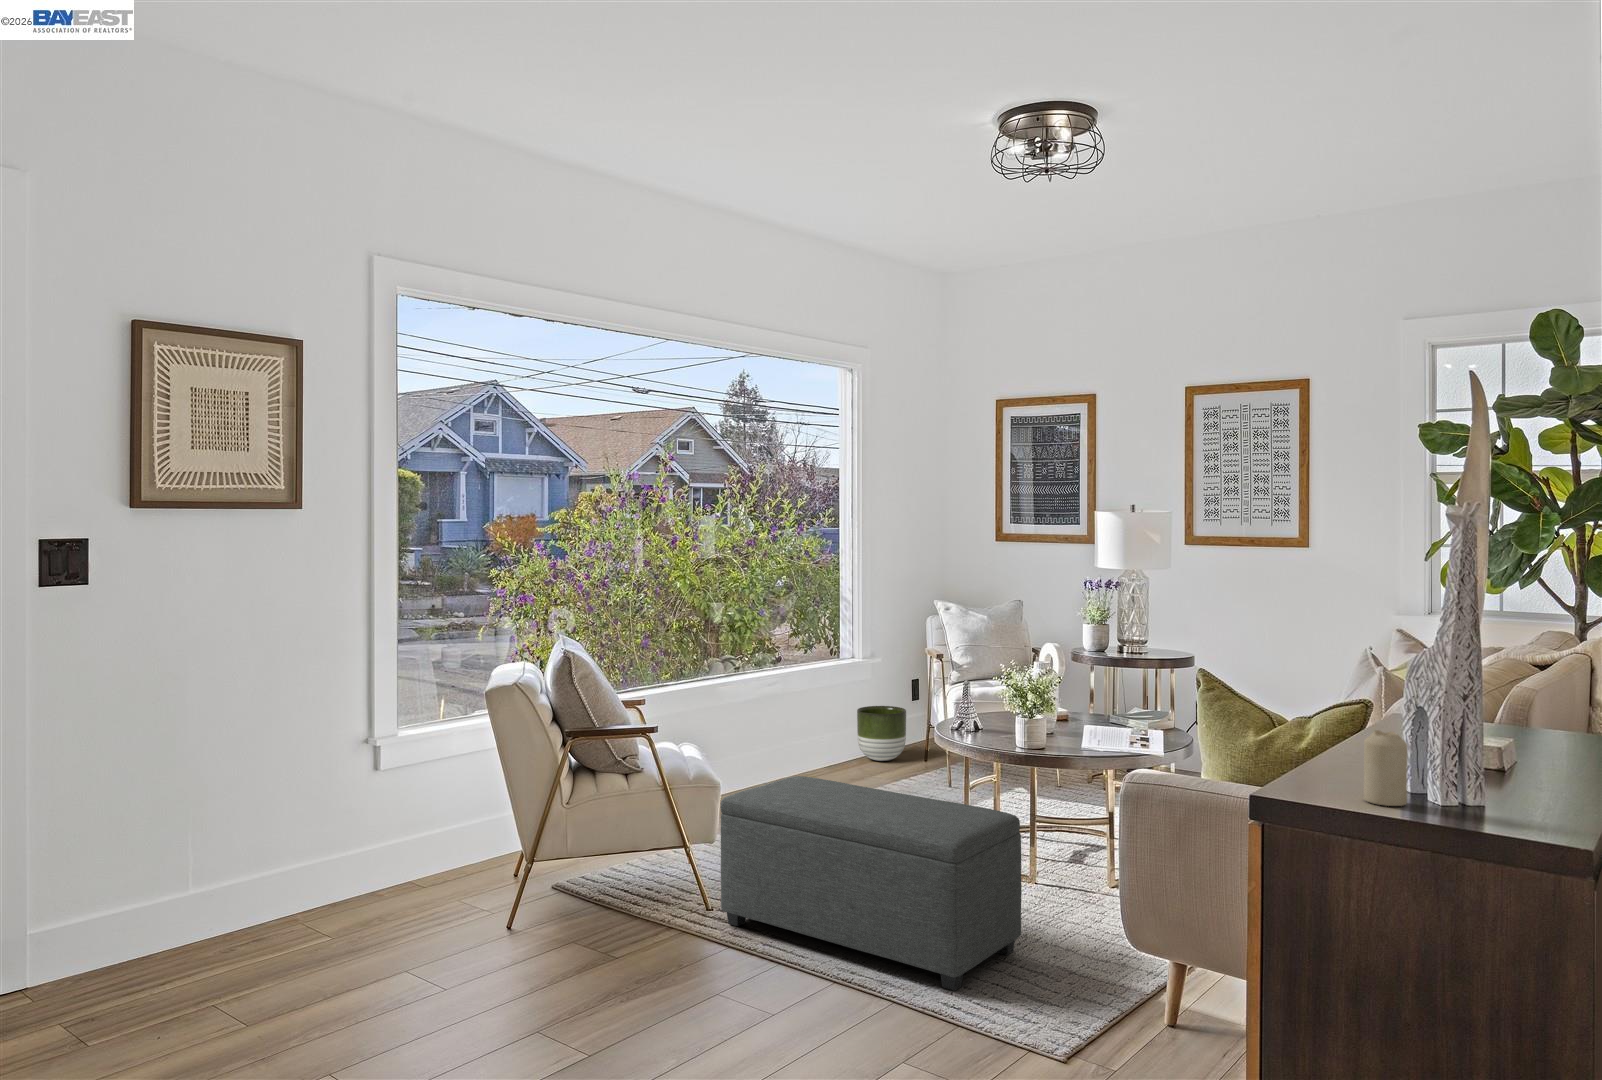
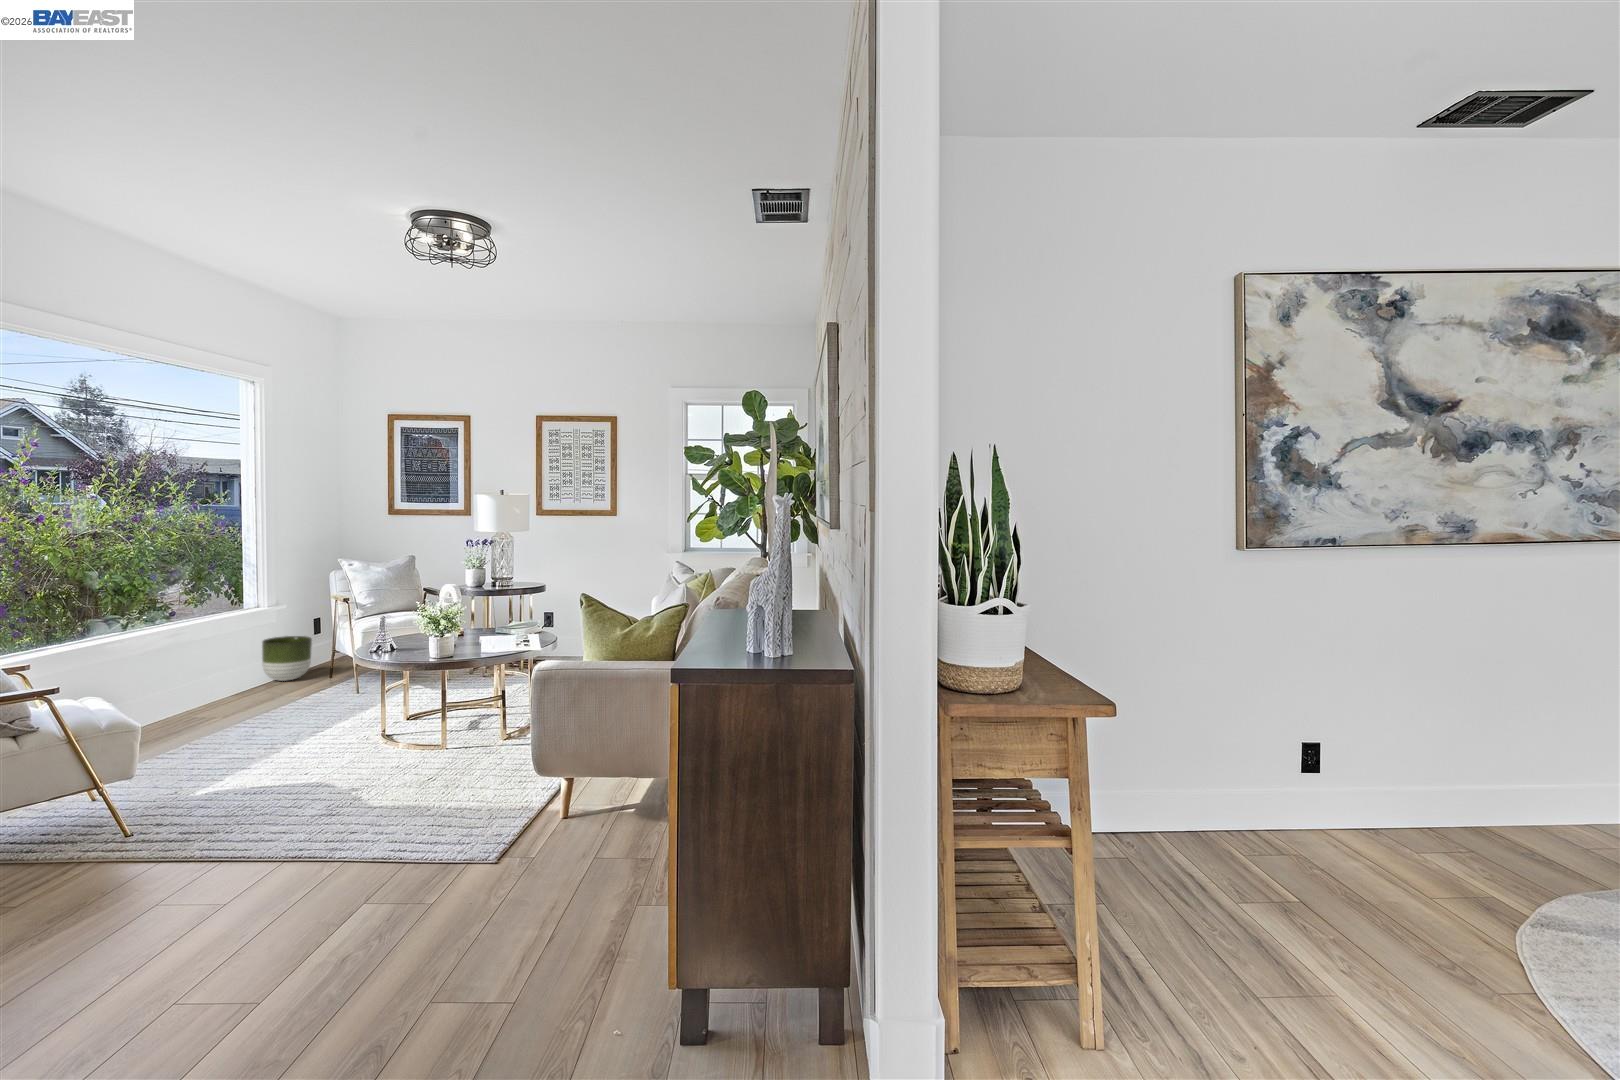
candle: present [1364,730,1408,806] -> none [734,618,757,659]
ottoman: present [721,776,1021,991] -> none [145,700,449,842]

